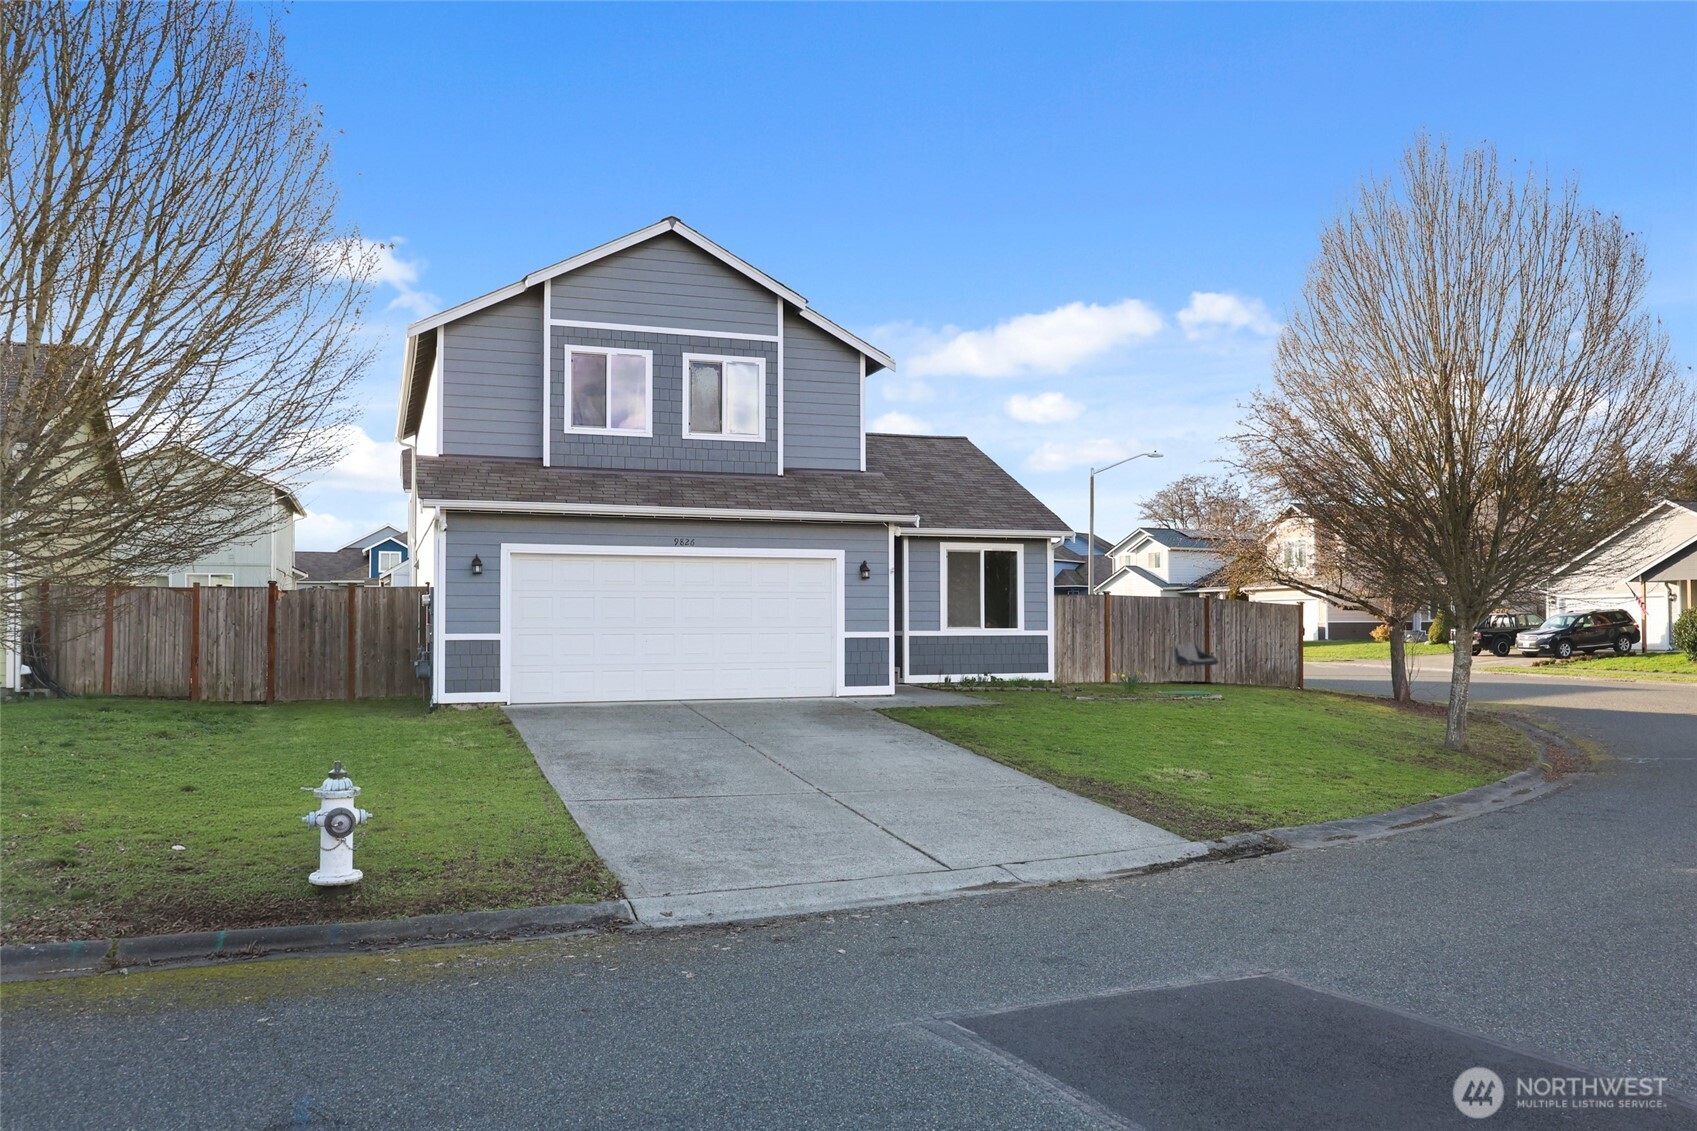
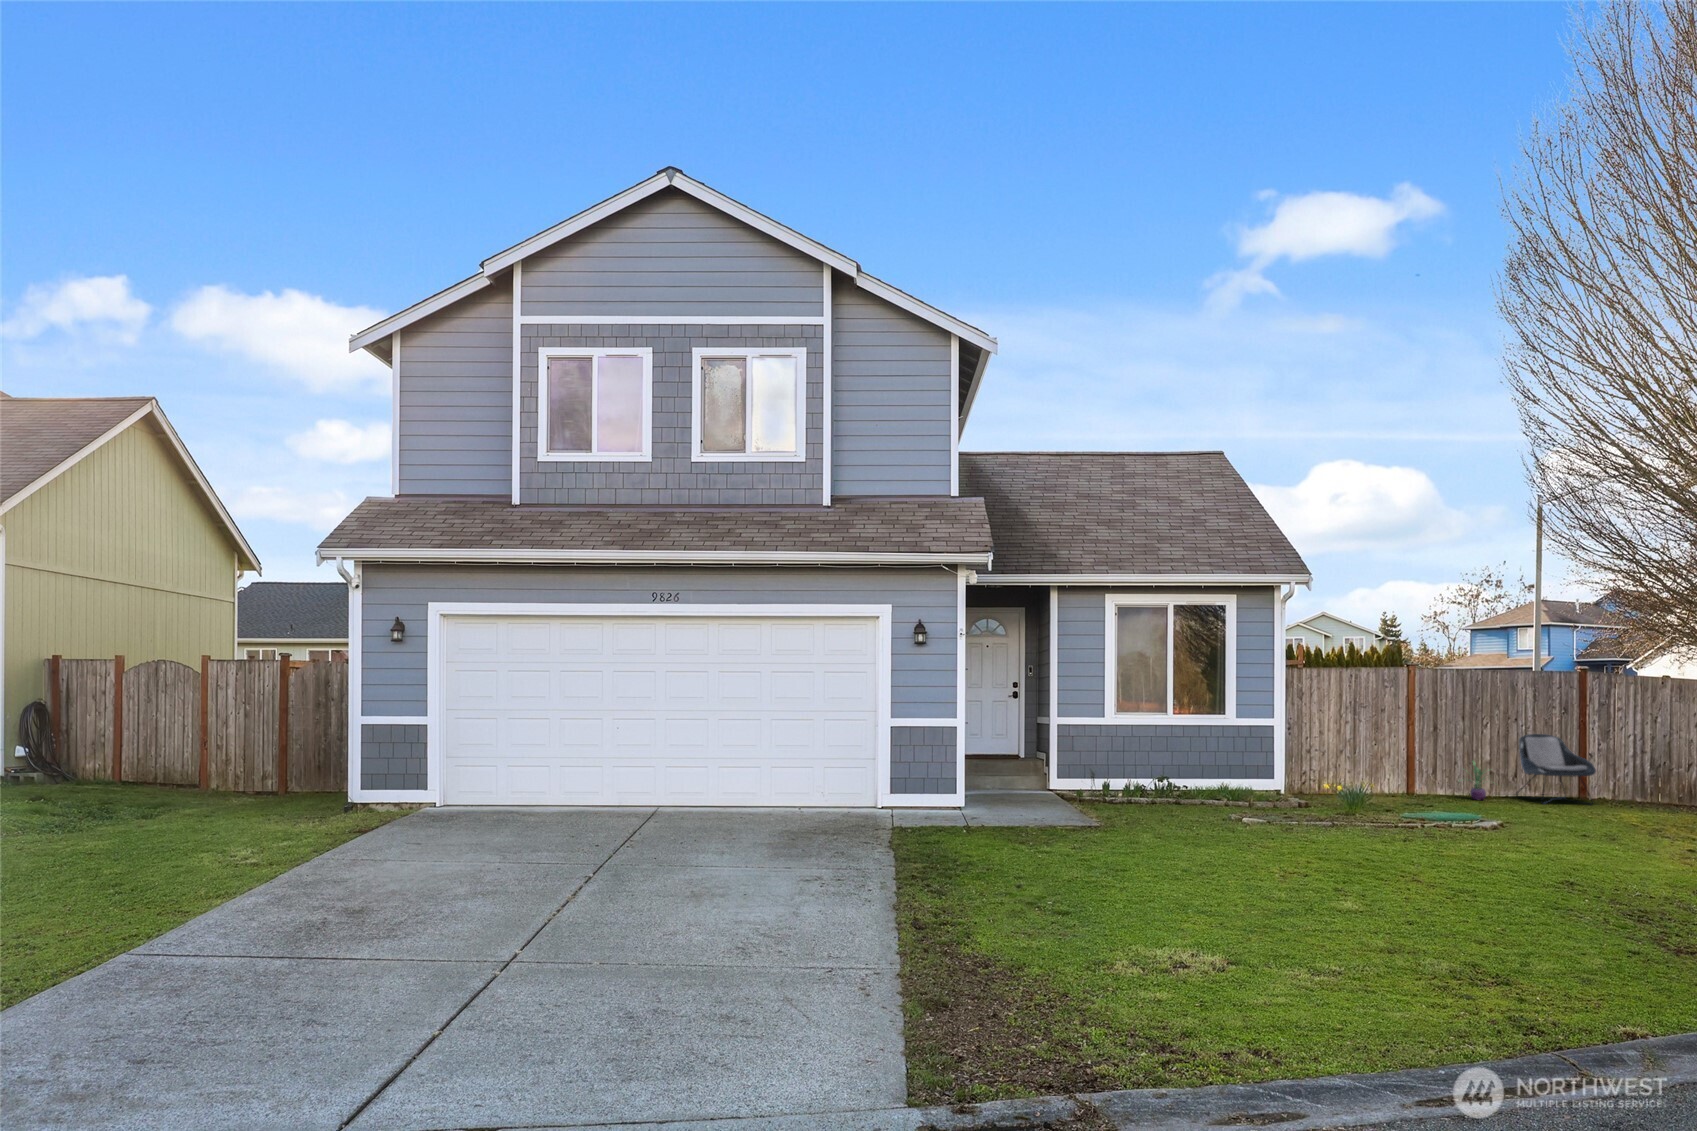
decorative plant: none [1139,658,1166,684] -> present [1459,761,1486,800]

